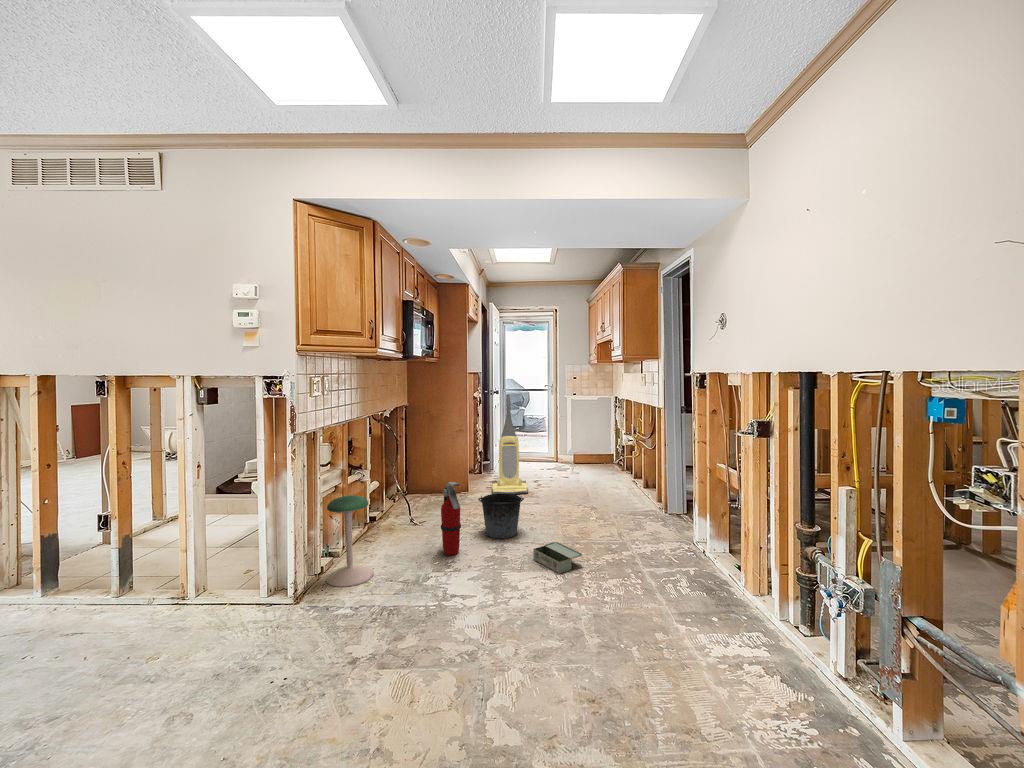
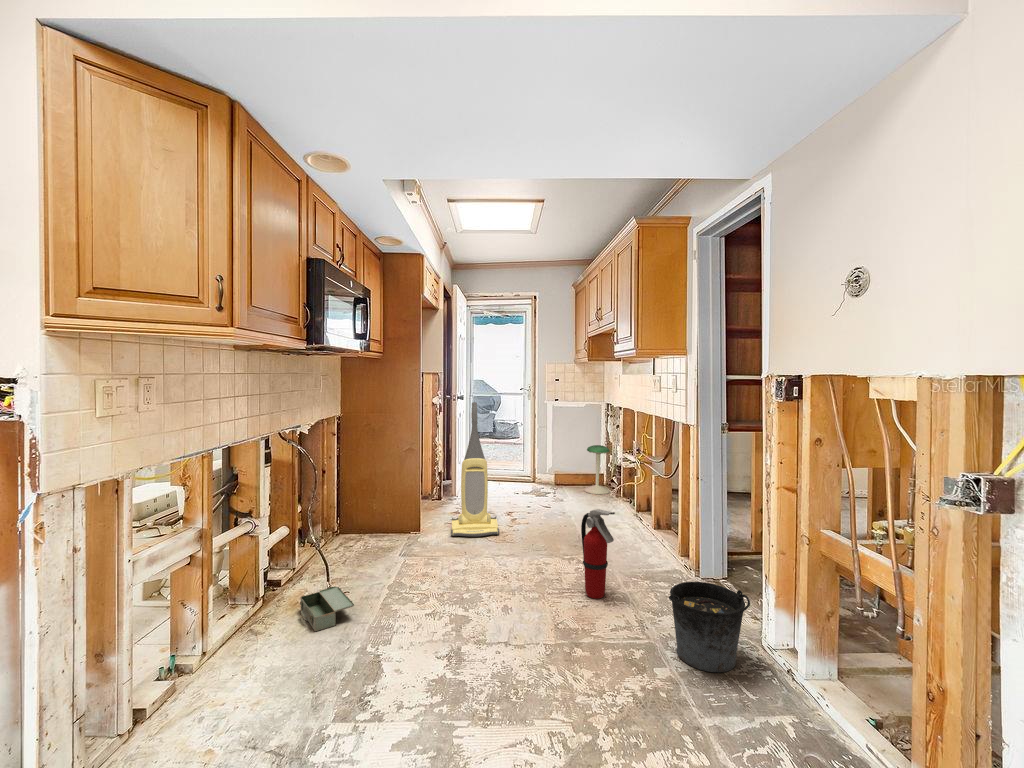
fire extinguisher: present [441,482,461,555] -> present [581,509,615,599]
bucket: present [478,493,524,538] -> present [669,582,750,672]
stool: present [326,495,374,587] -> present [584,445,610,494]
toolbox: present [533,542,582,574] -> present [300,587,354,631]

